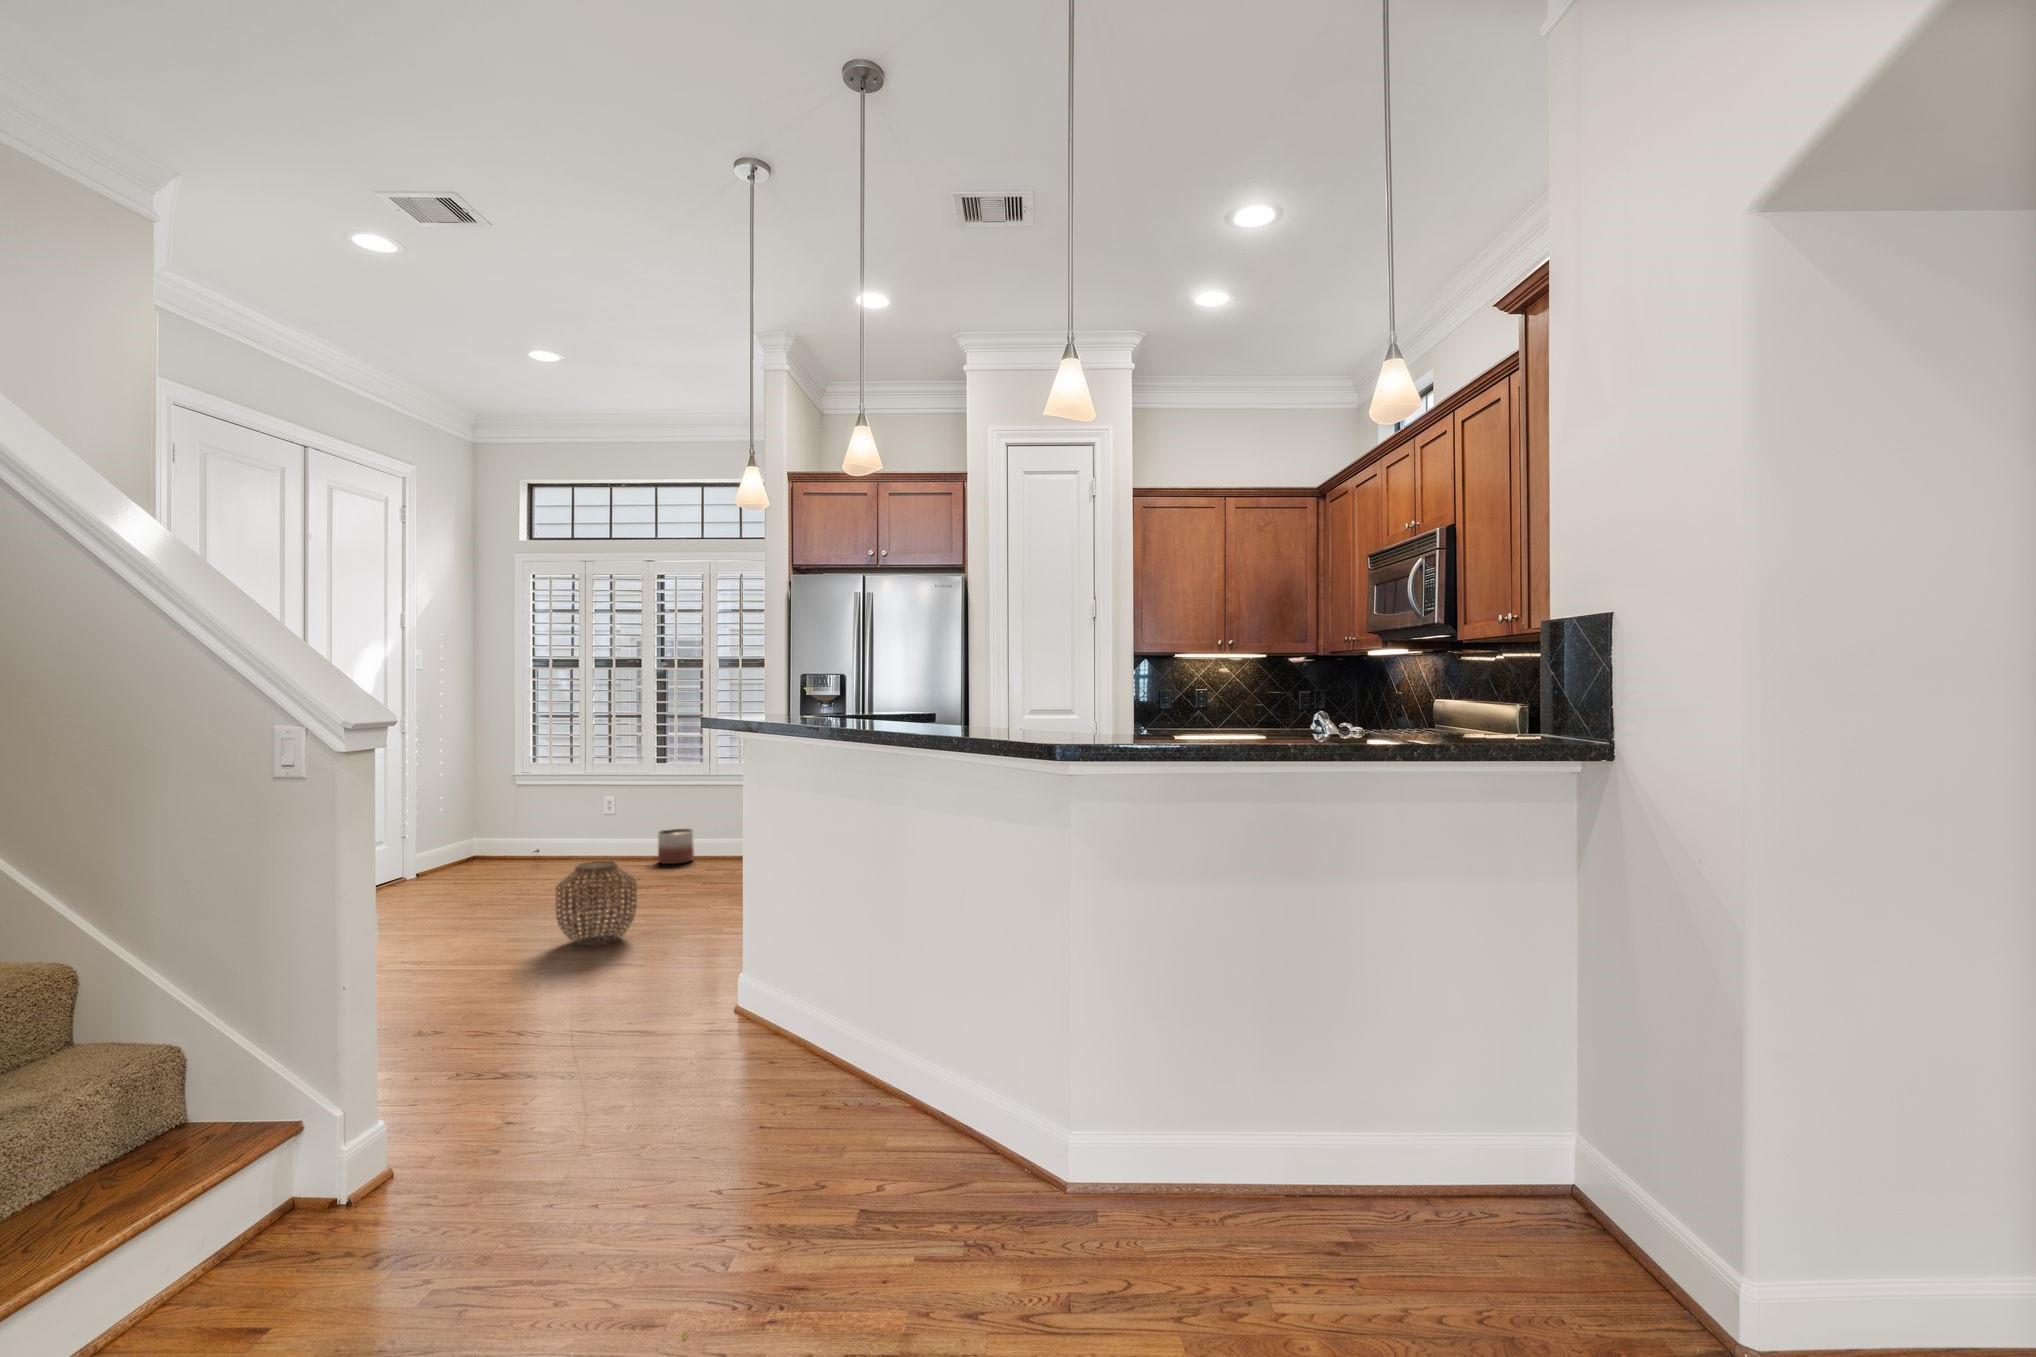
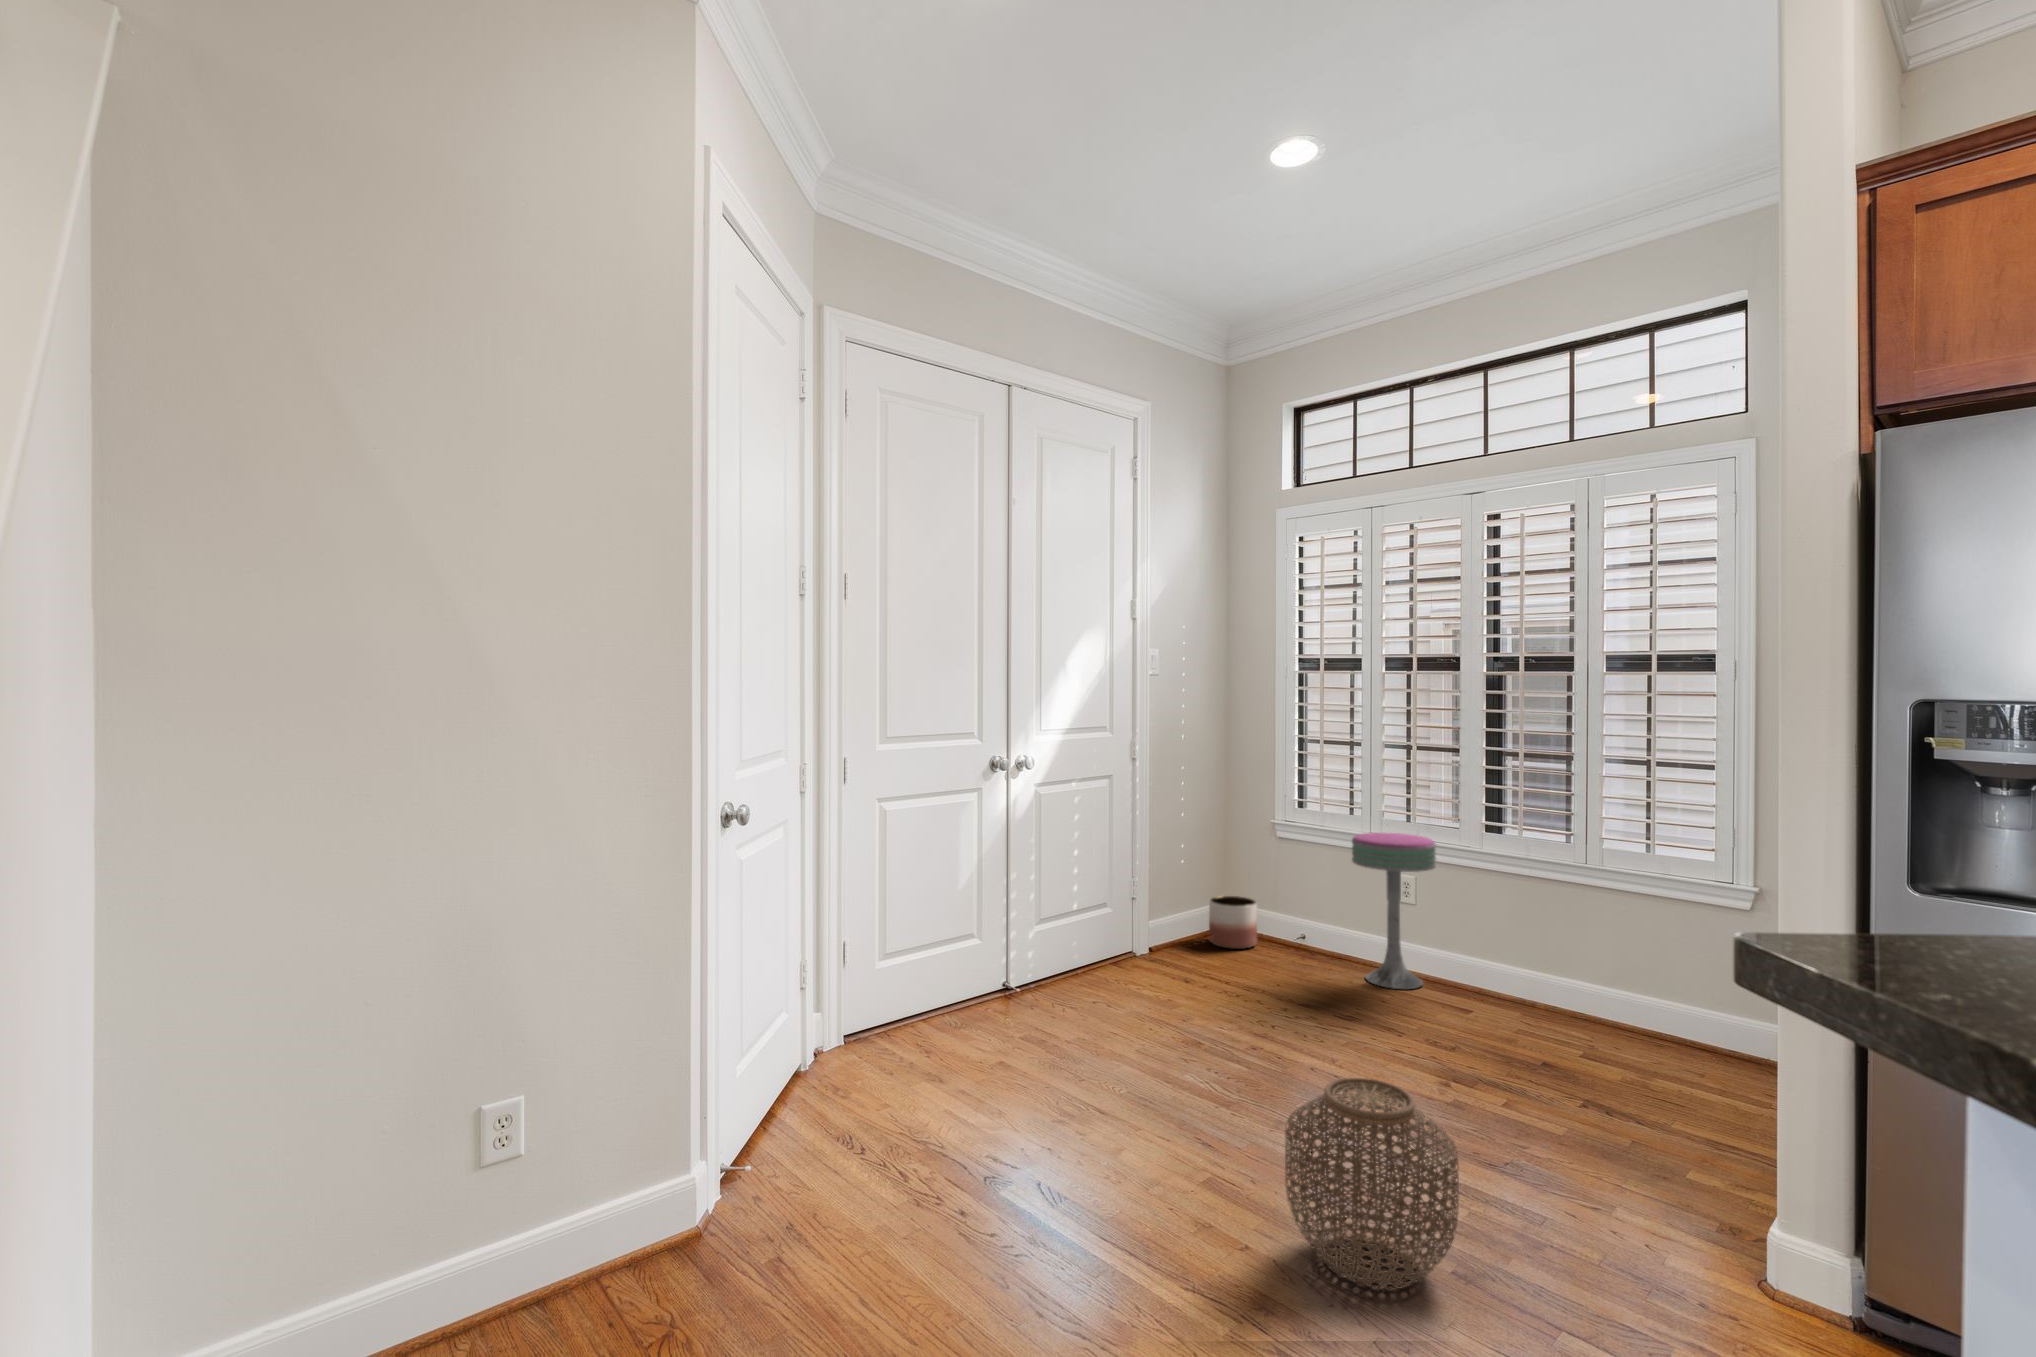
bar stool: none [573,771,627,867] -> present [1352,832,1436,989]
planter: present [658,829,694,864] -> present [1209,896,1257,949]

